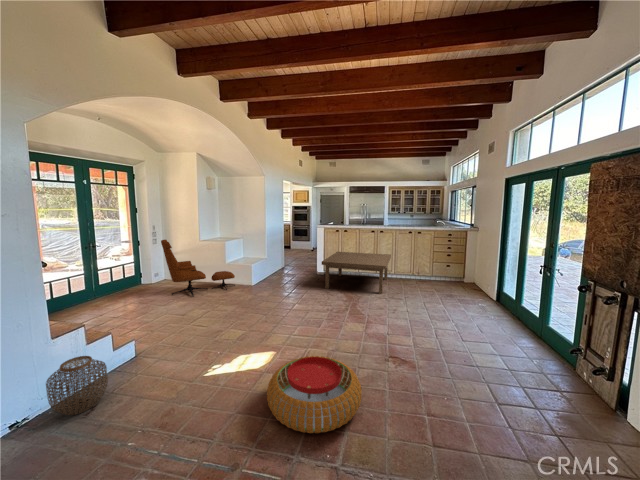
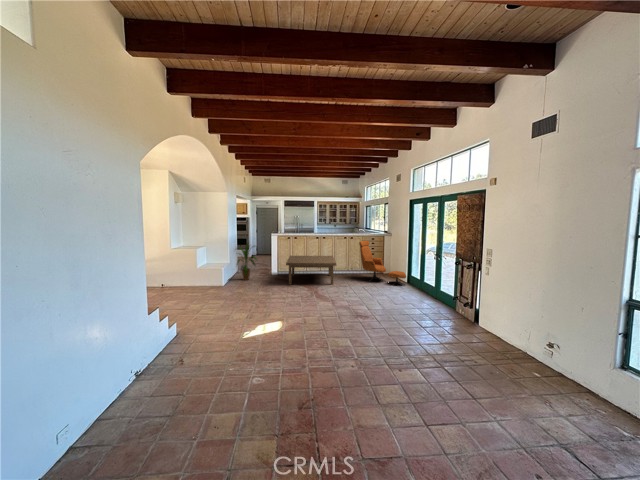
house plant: none [269,234,298,278] -> present [238,244,257,280]
lounge chair: present [161,240,235,297] -> present [359,241,406,285]
woven basket: present [46,356,108,415] -> none [156,330,194,371]
pouf: present [267,356,362,433] -> none [303,315,360,352]

